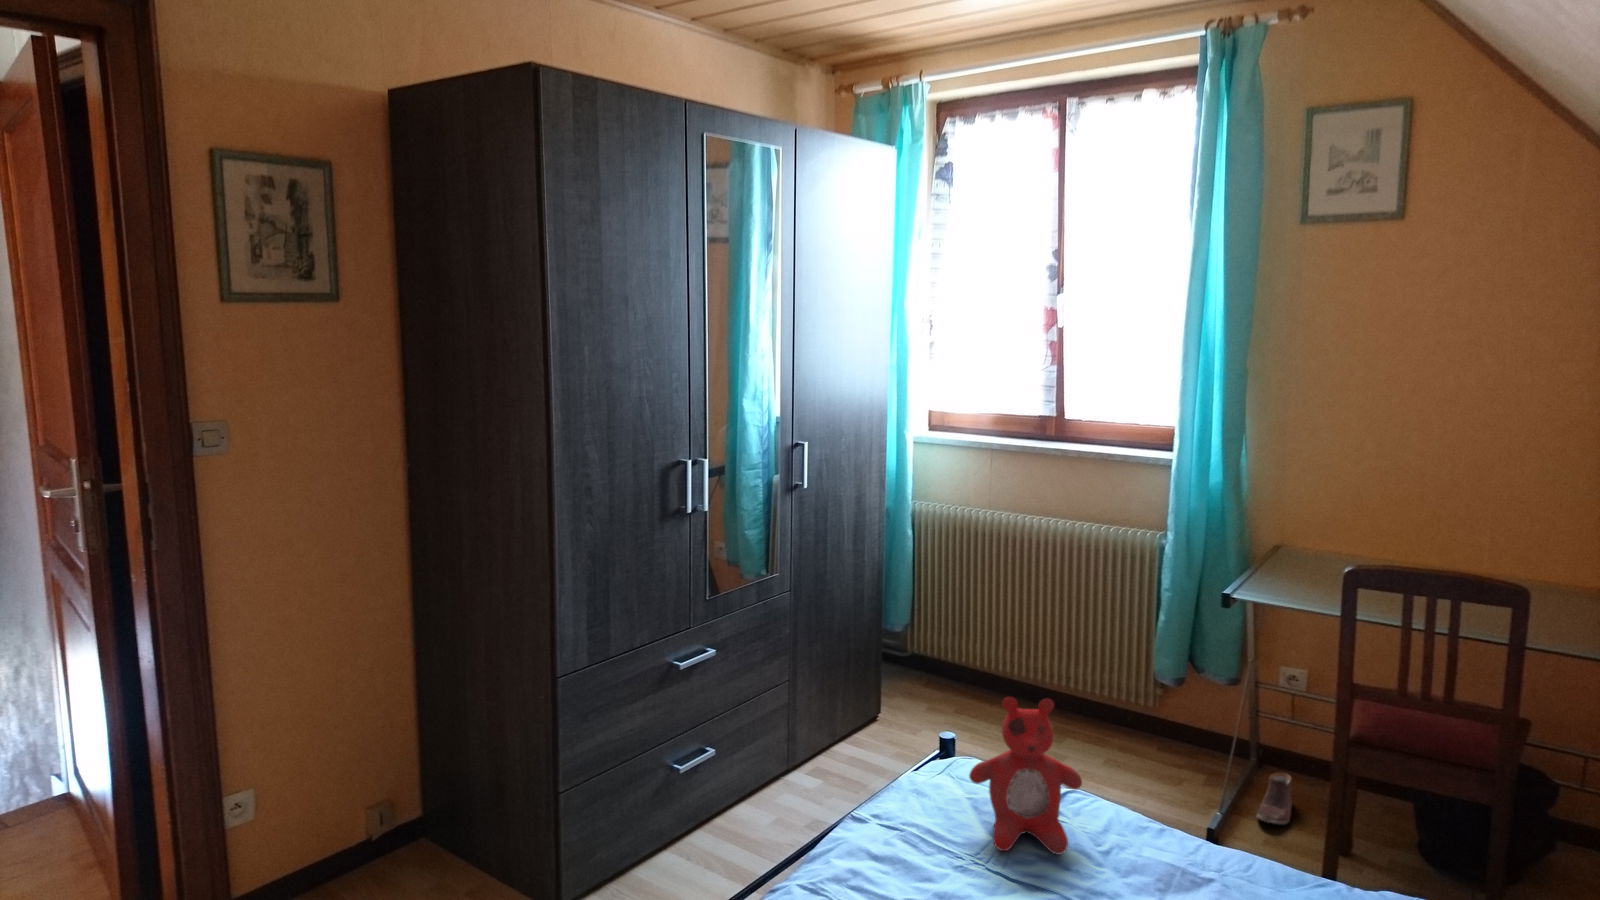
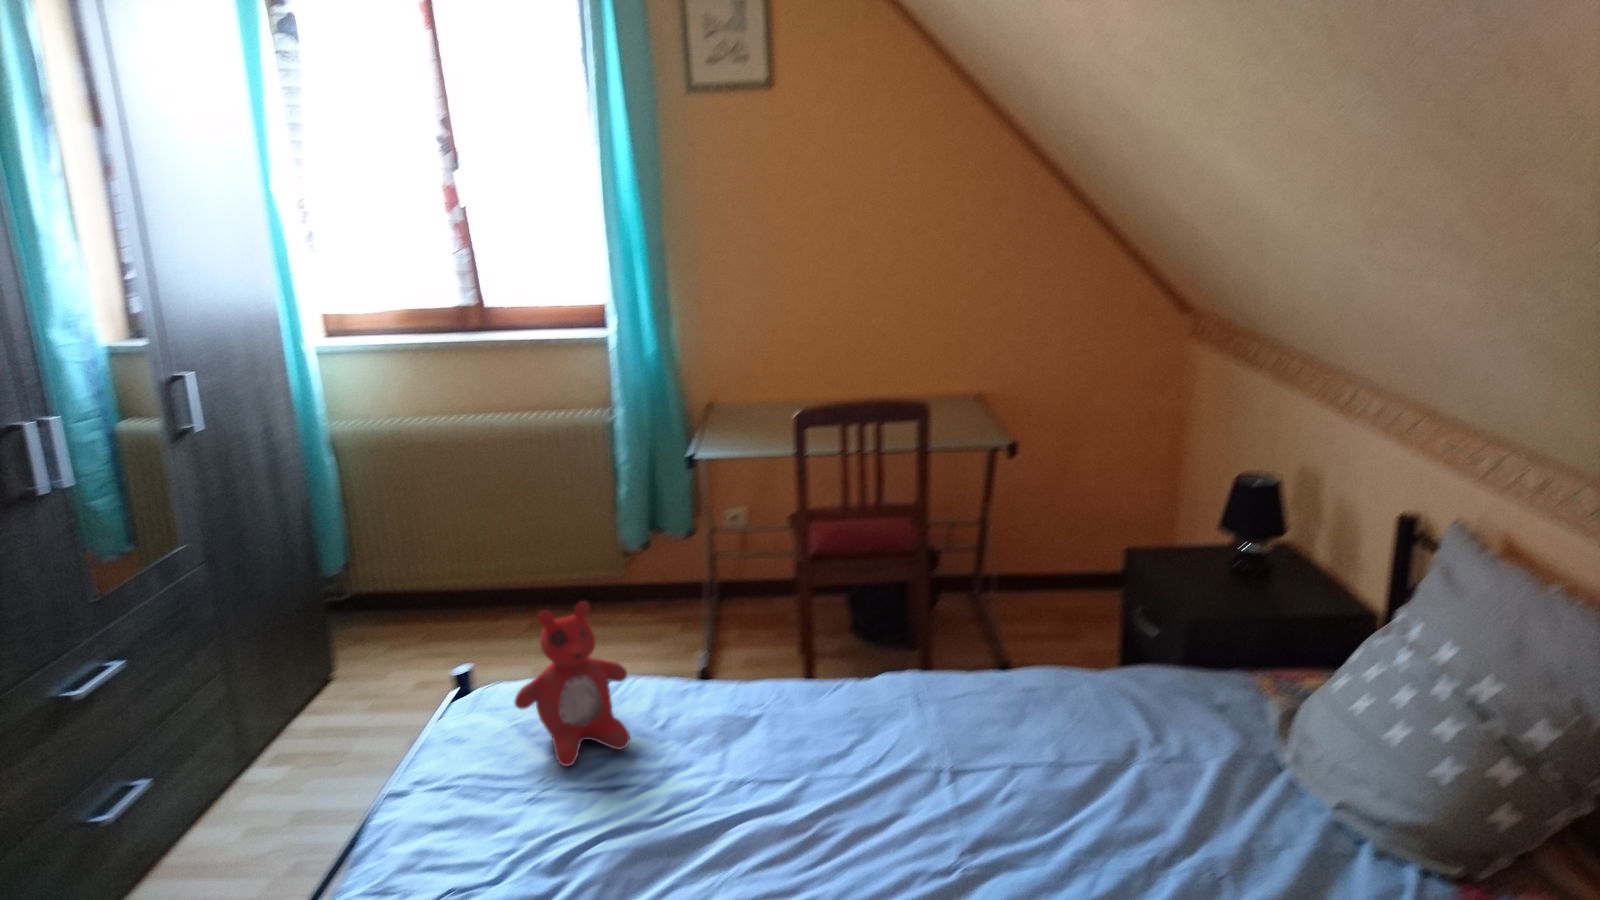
shoe: present [1257,772,1292,825] -> none [735,607,762,655]

